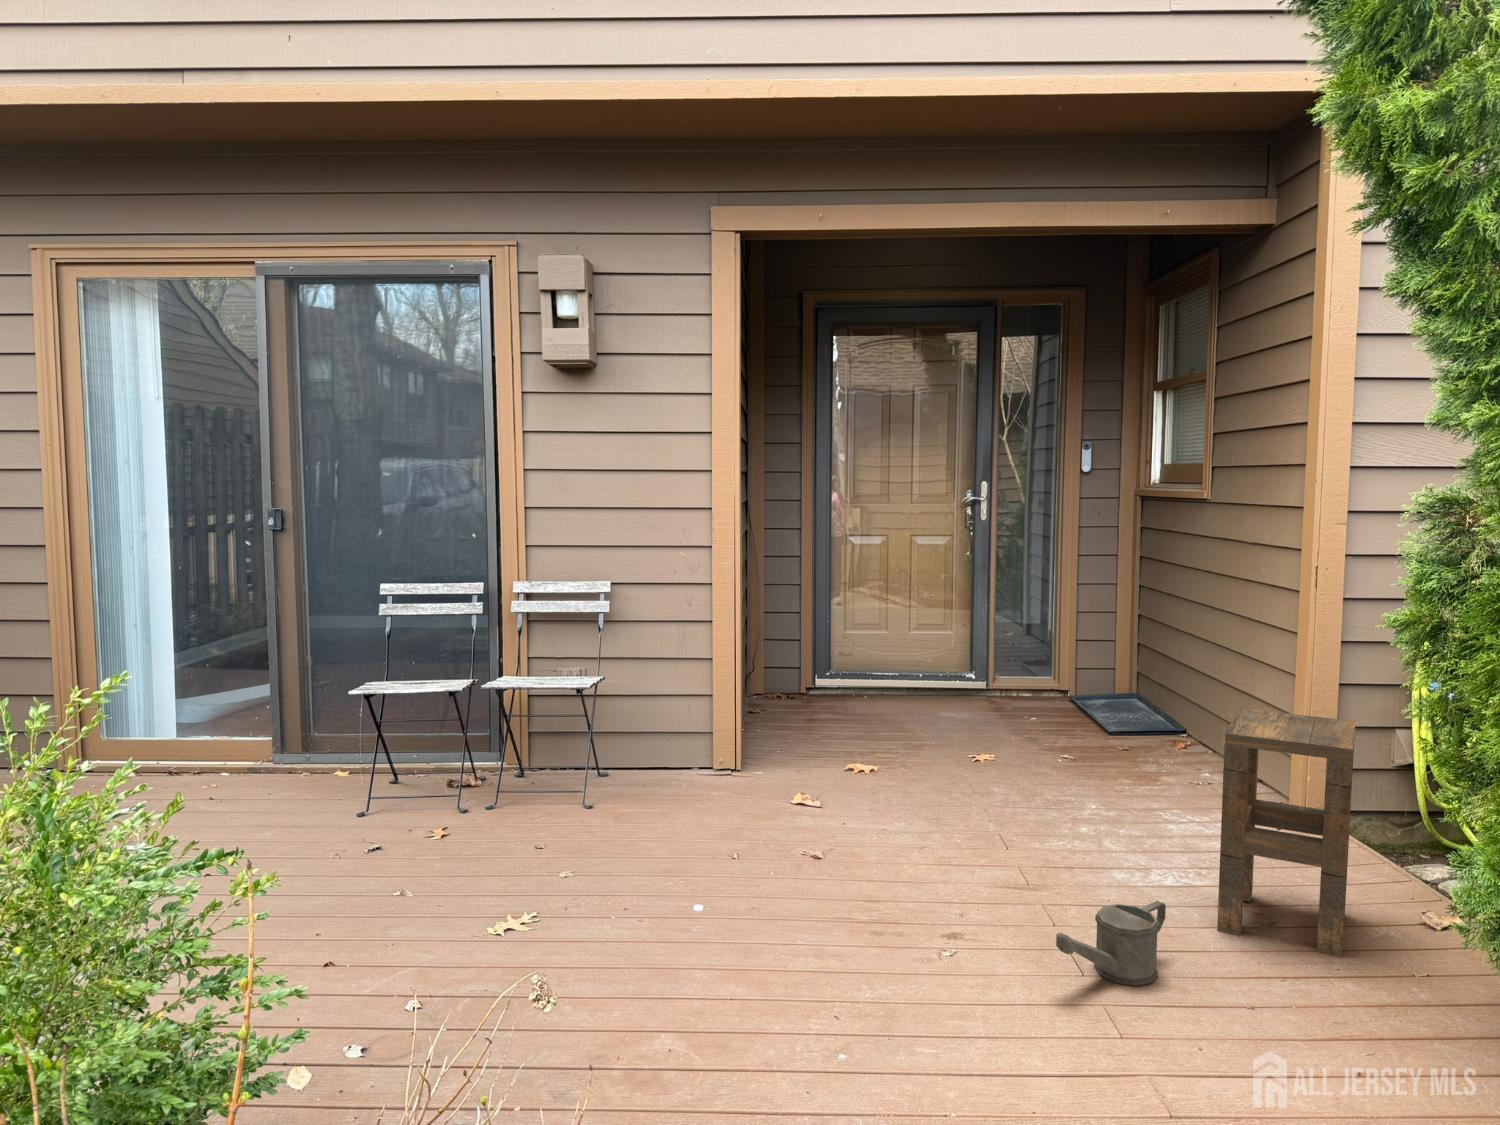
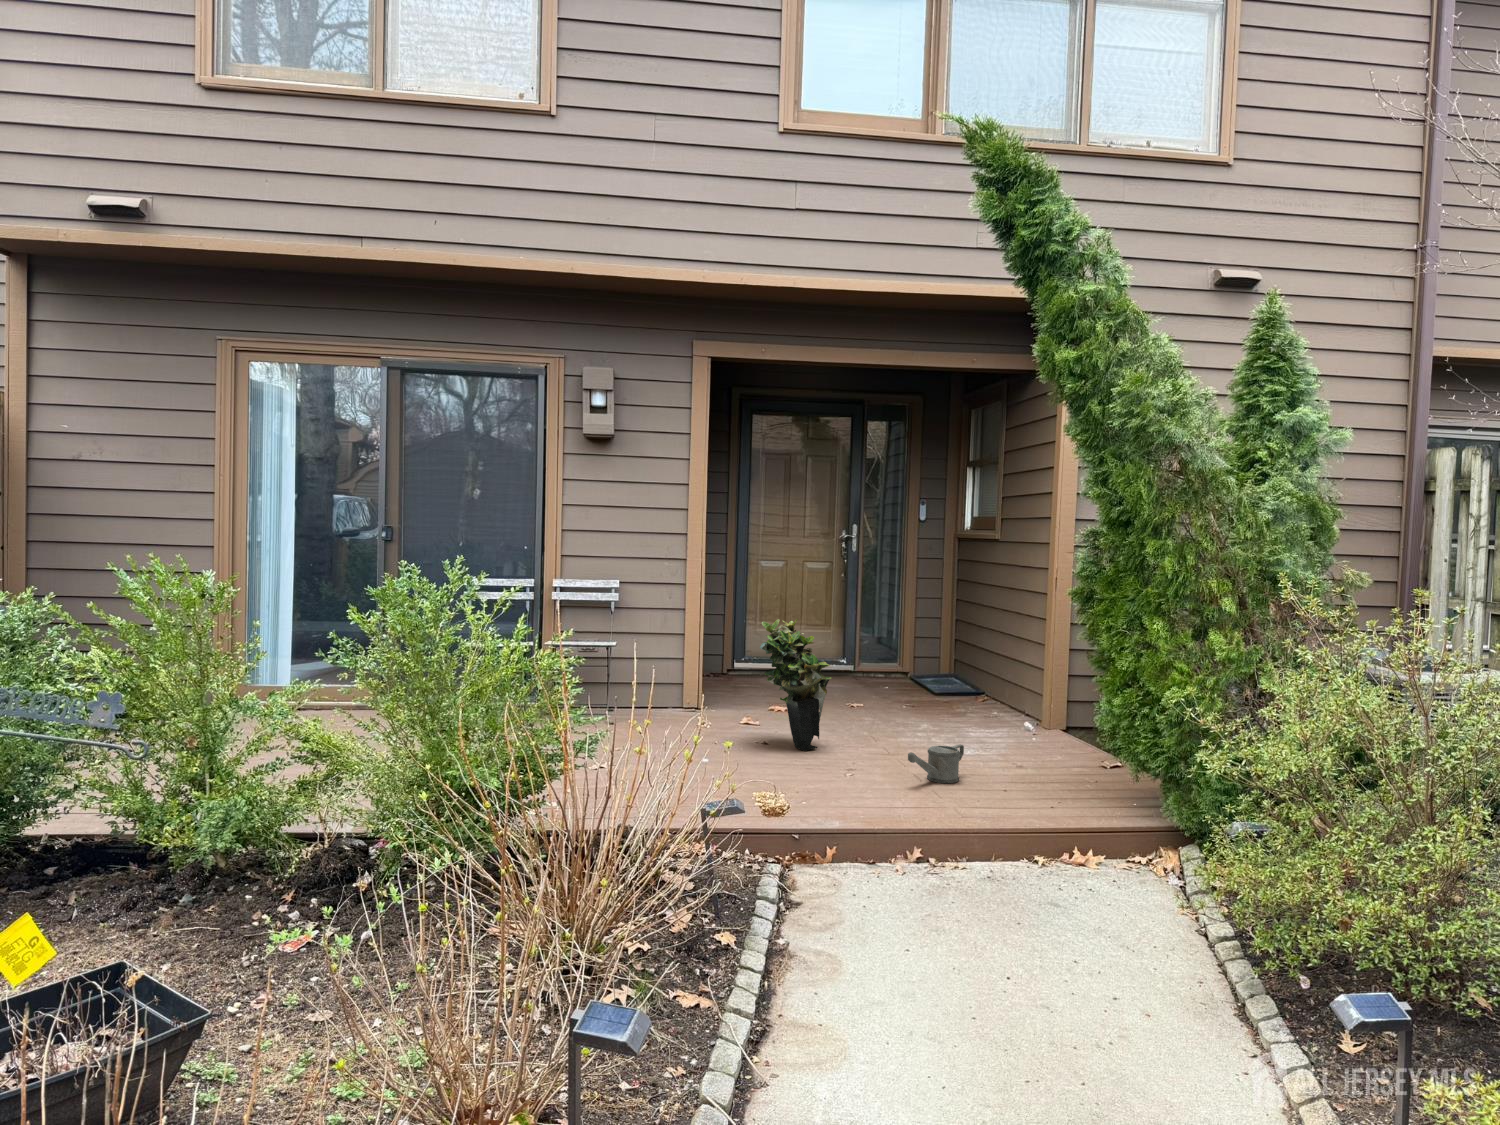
potted plant: none [800,649,925,878] -> present [760,619,831,751]
side table: present [1217,708,1355,957] -> none [992,649,1064,775]

